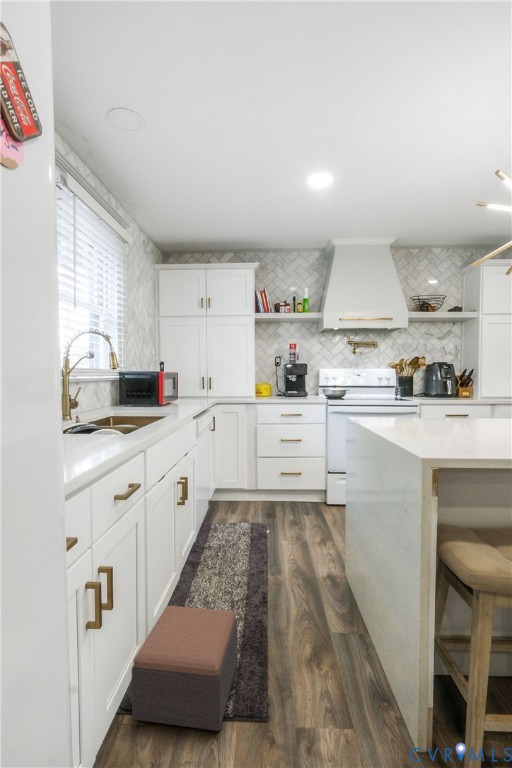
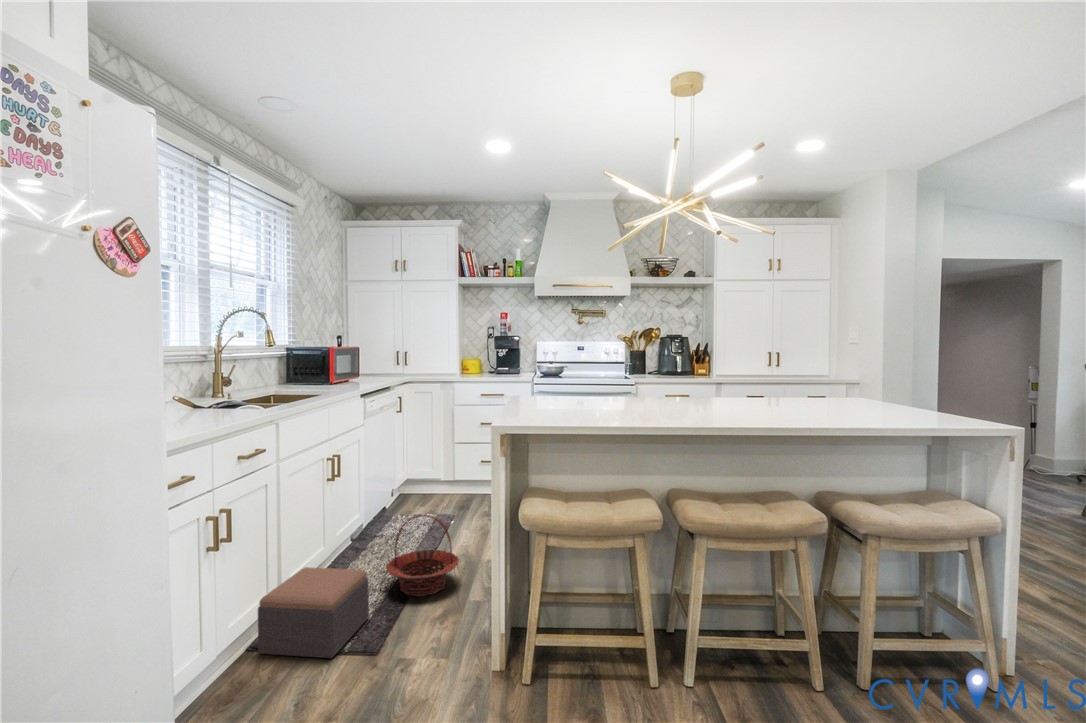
basket: none [239,541,312,629] -> present [386,515,459,596]

